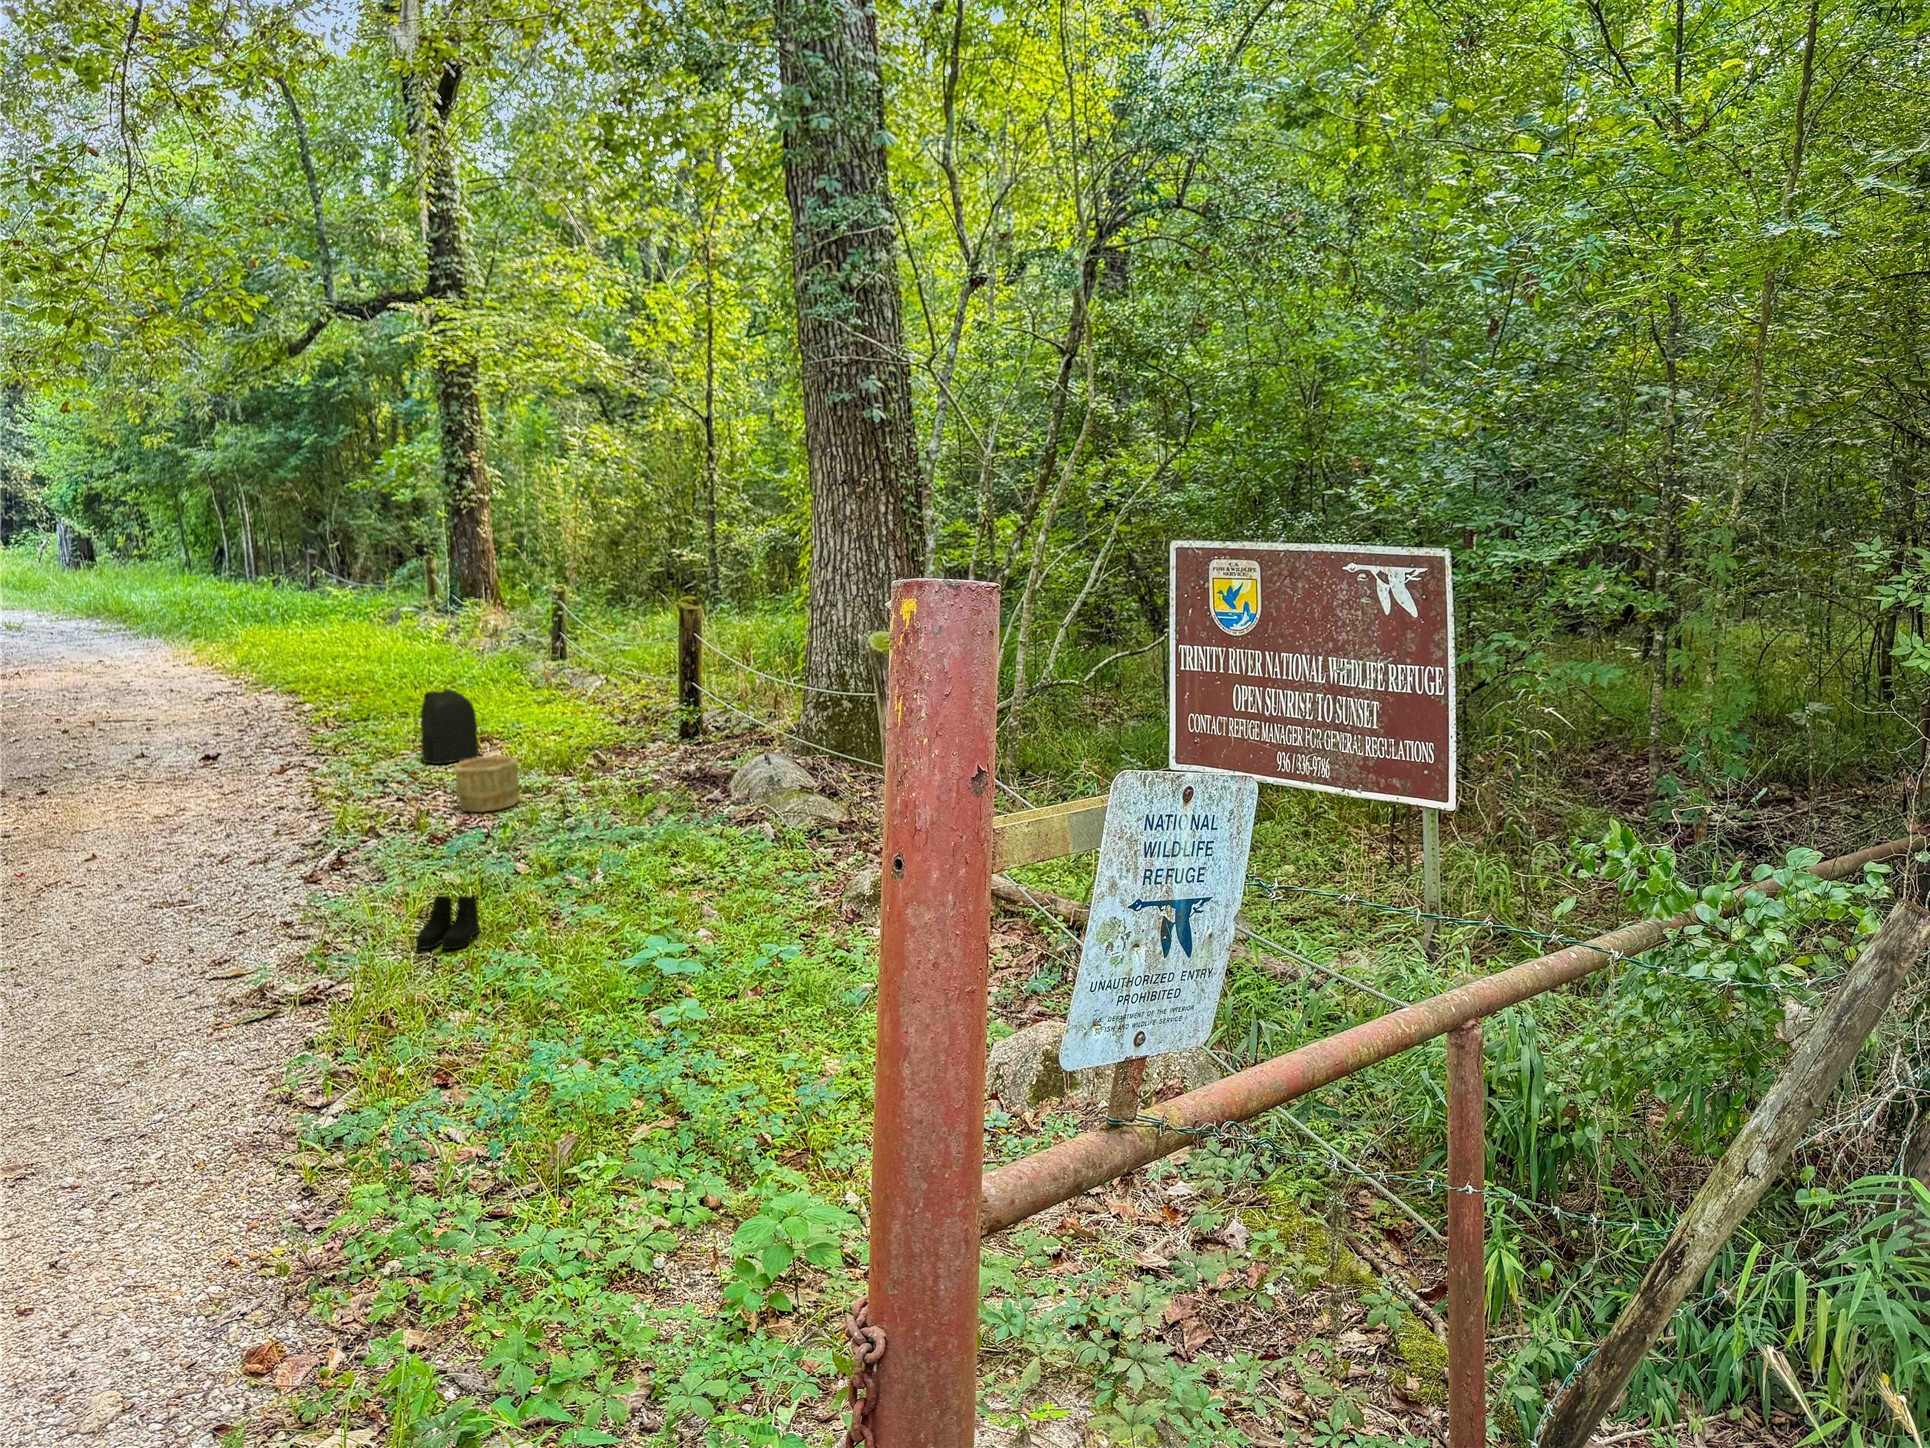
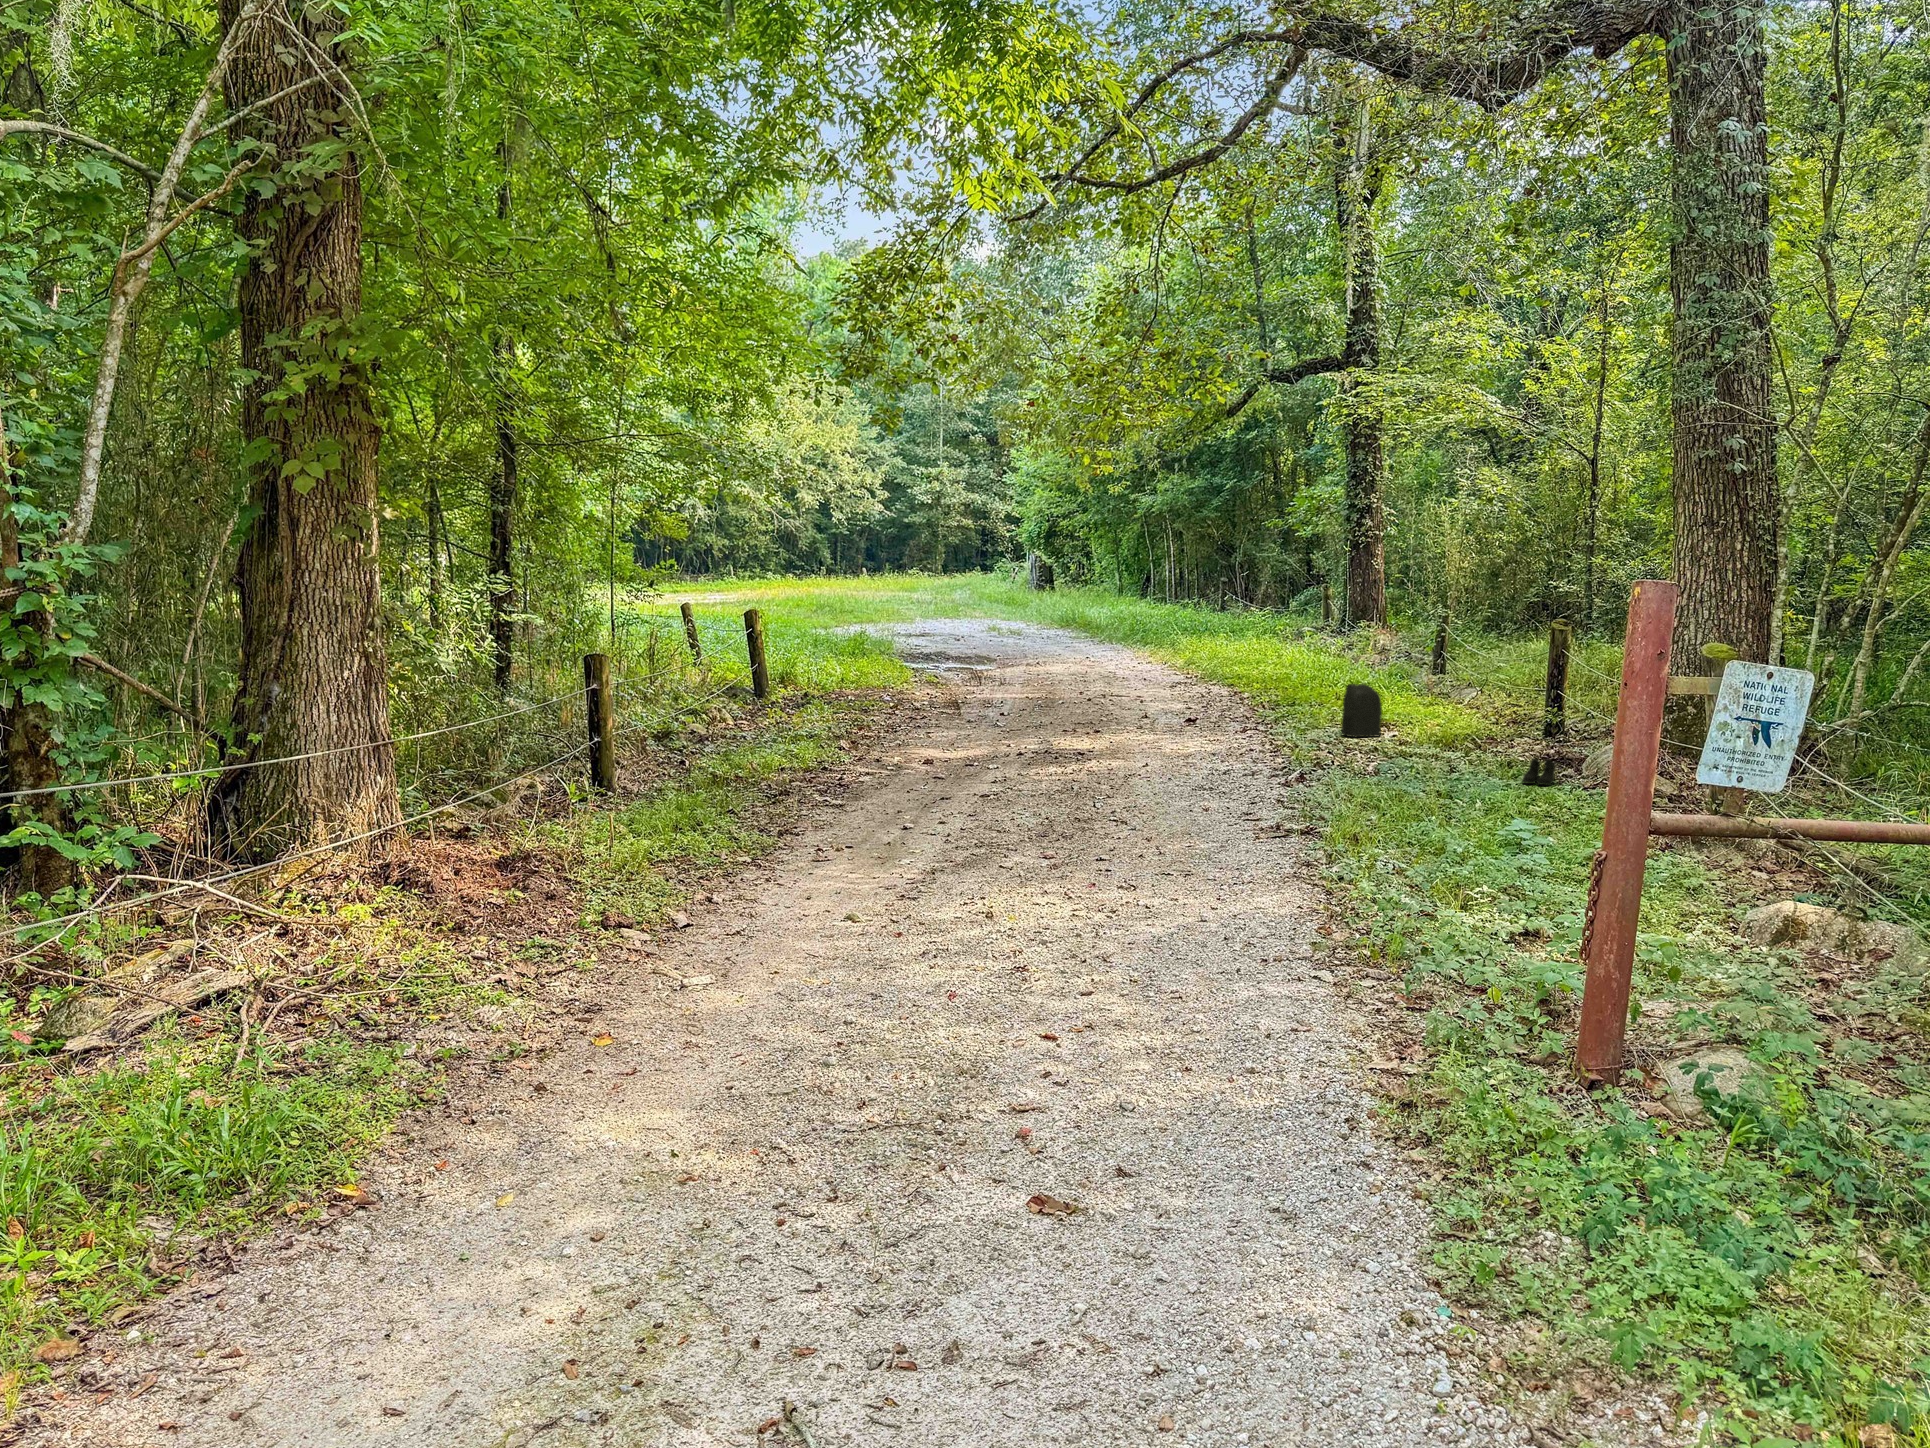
wooden bucket: present [453,756,519,812] -> none [1373,727,1418,763]
boots: present [416,896,479,949] -> present [1522,758,1555,786]

